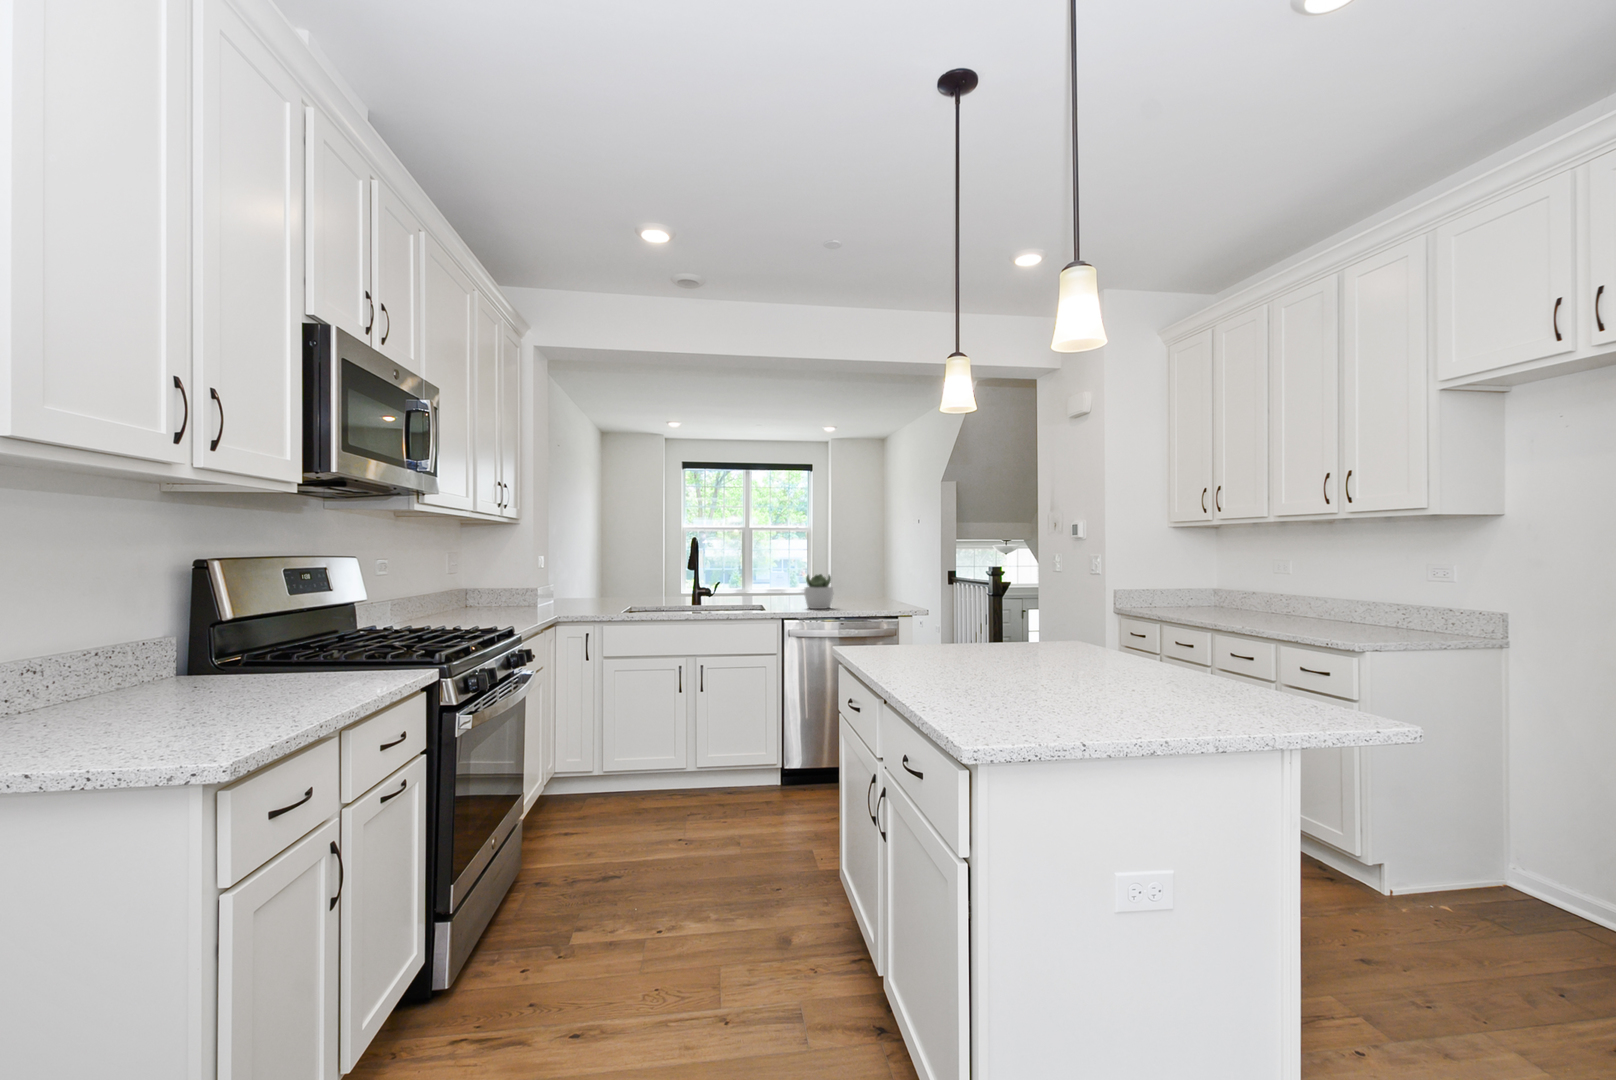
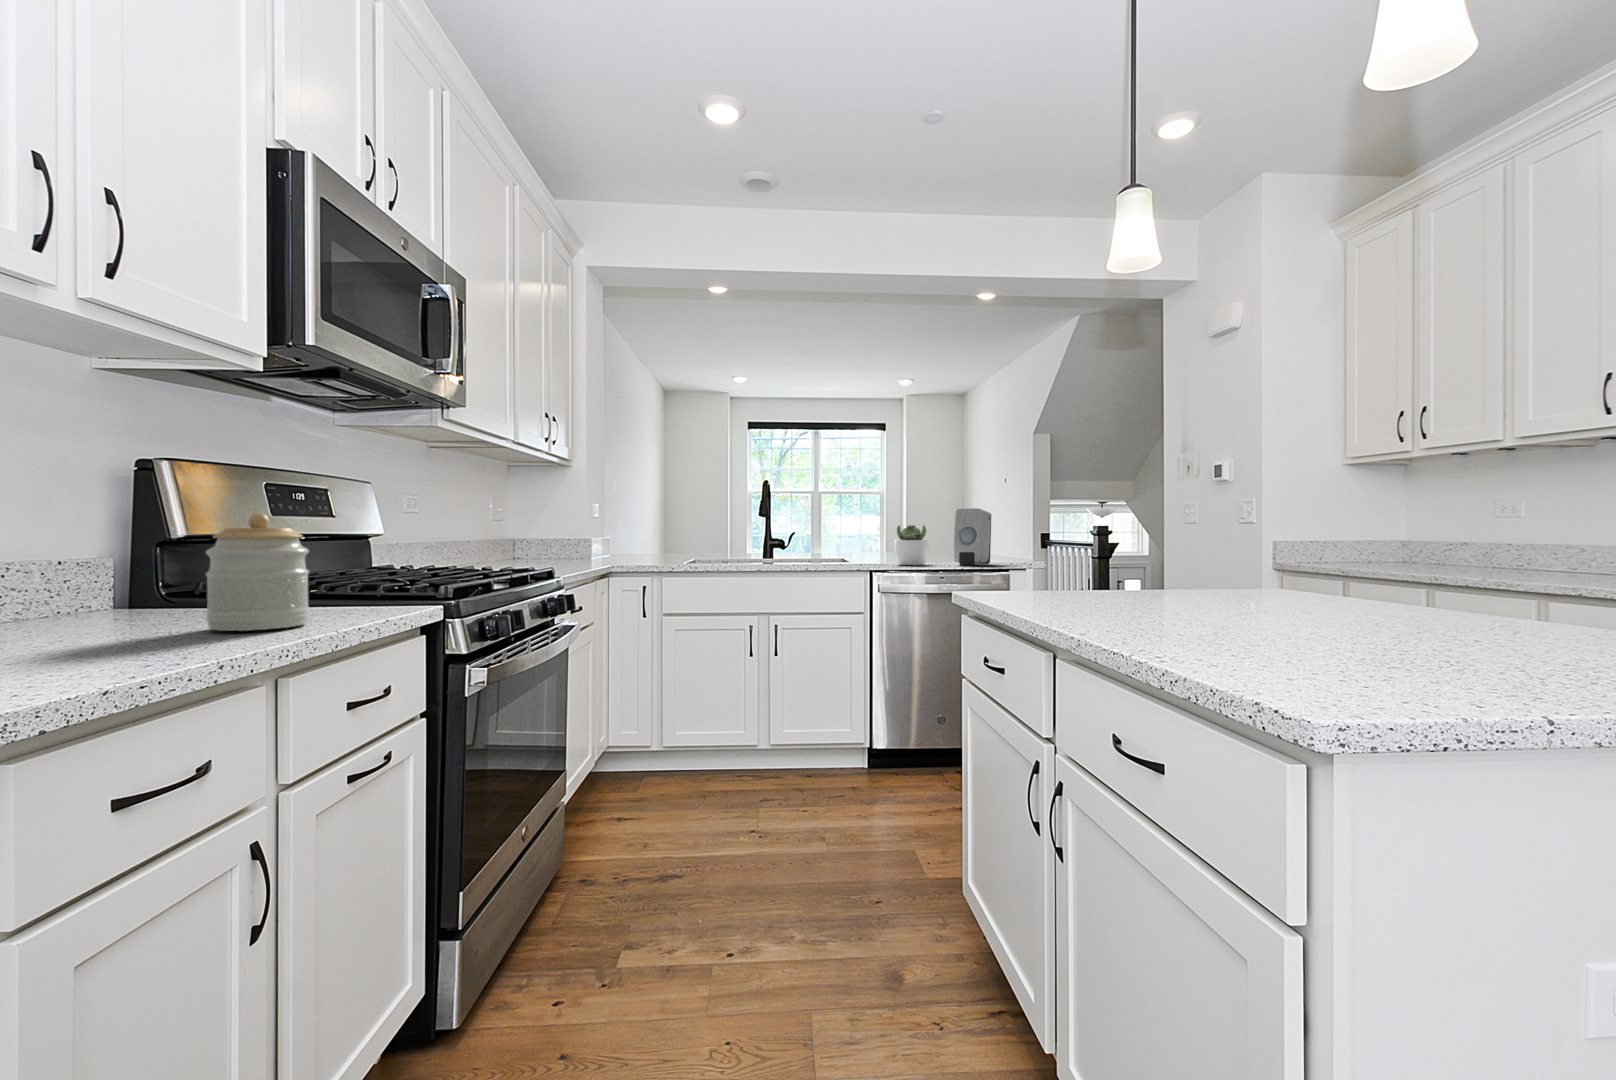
soap dispenser: none [854,560,886,609] -> present [954,508,991,565]
jar: none [281,611,352,696] -> present [206,513,309,631]

